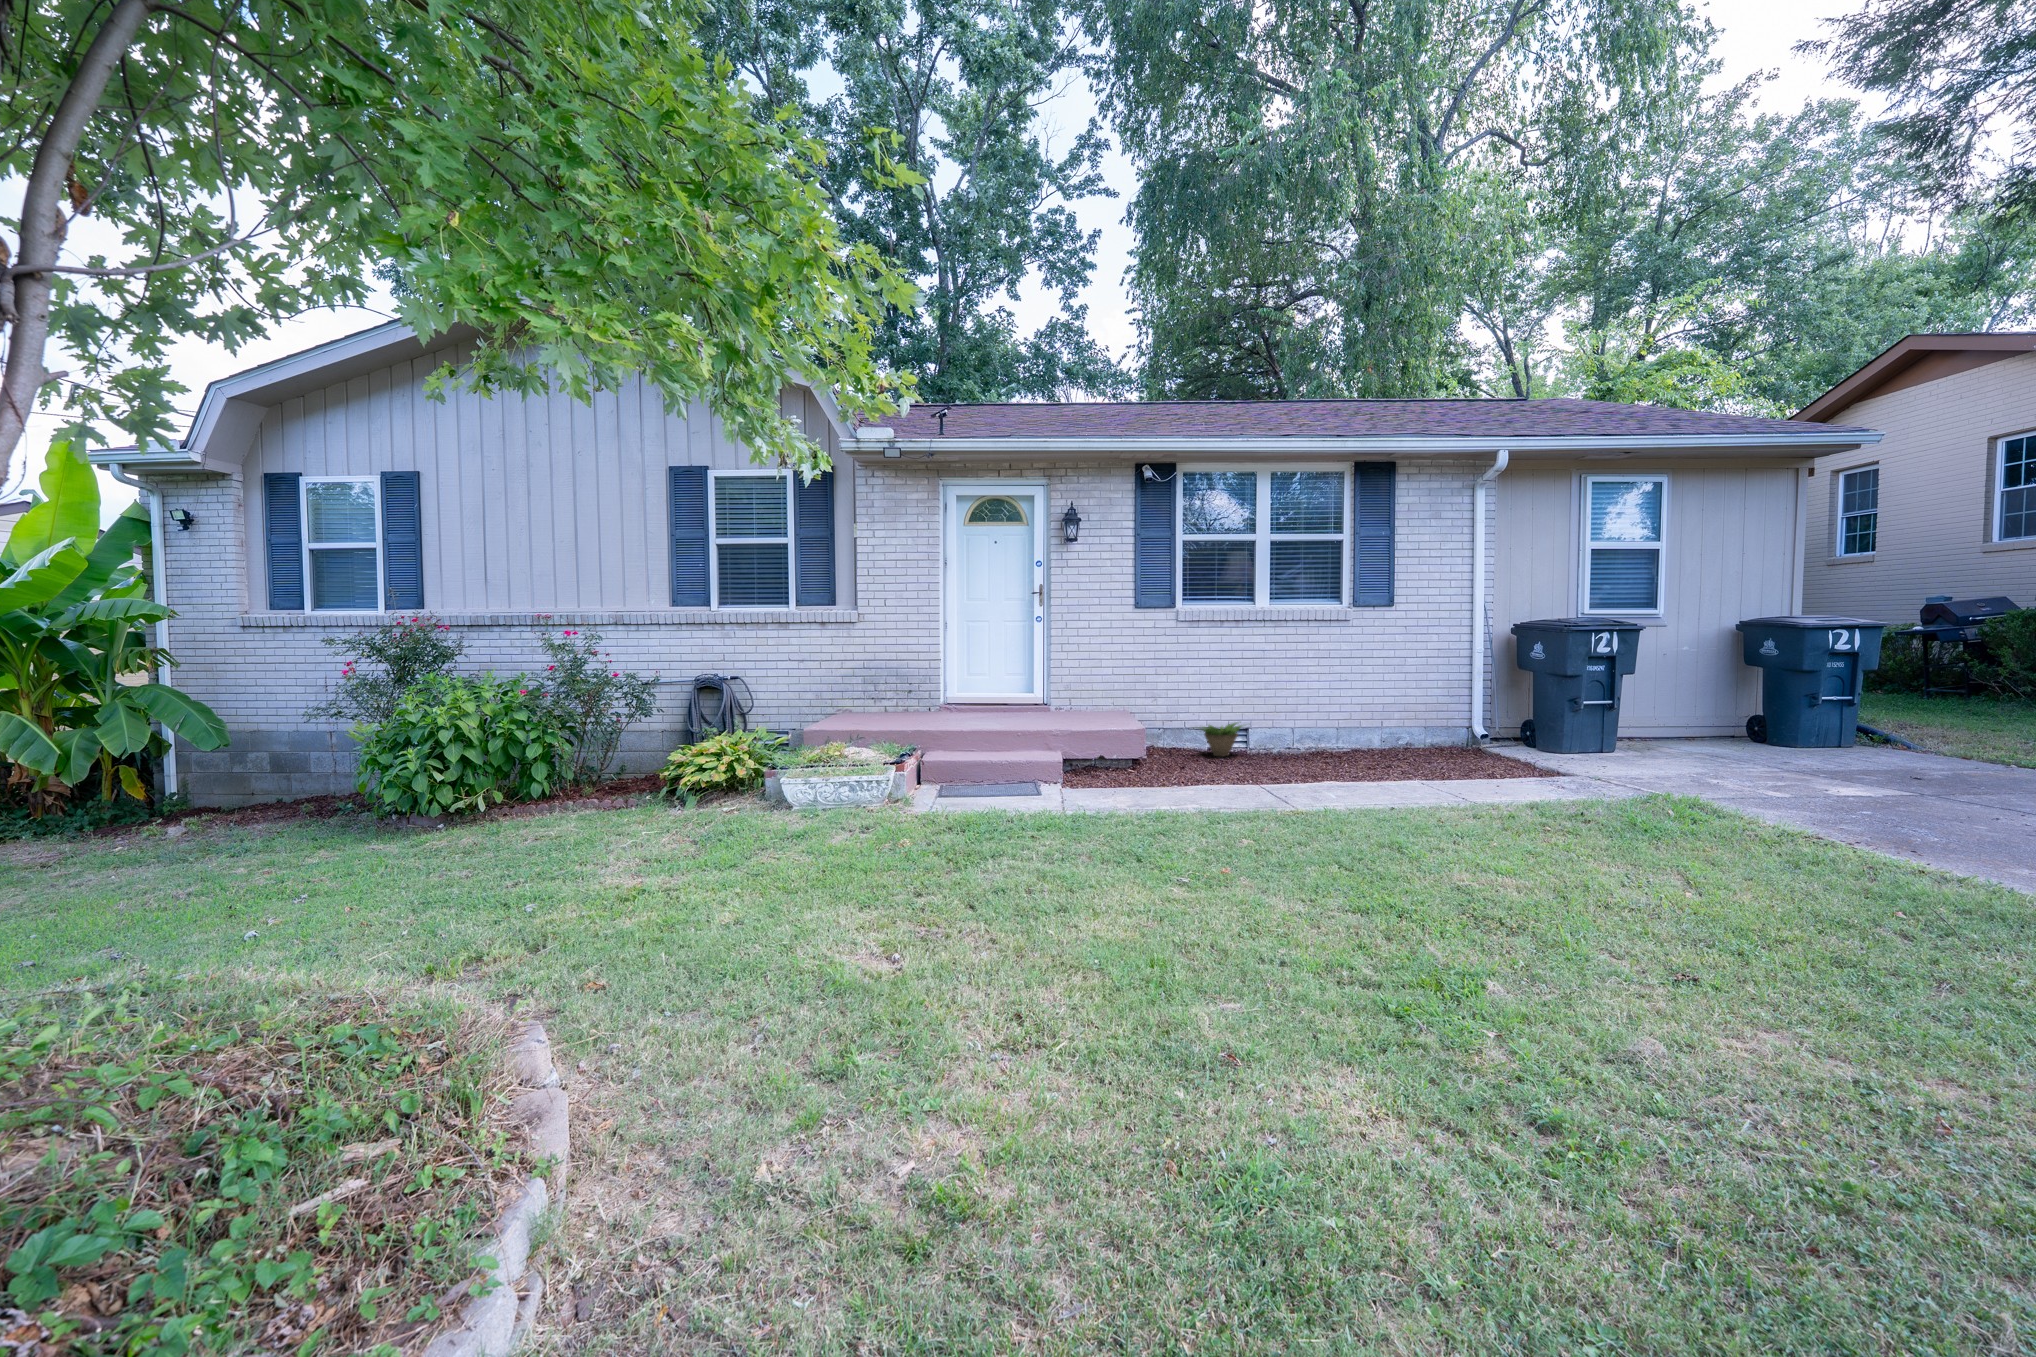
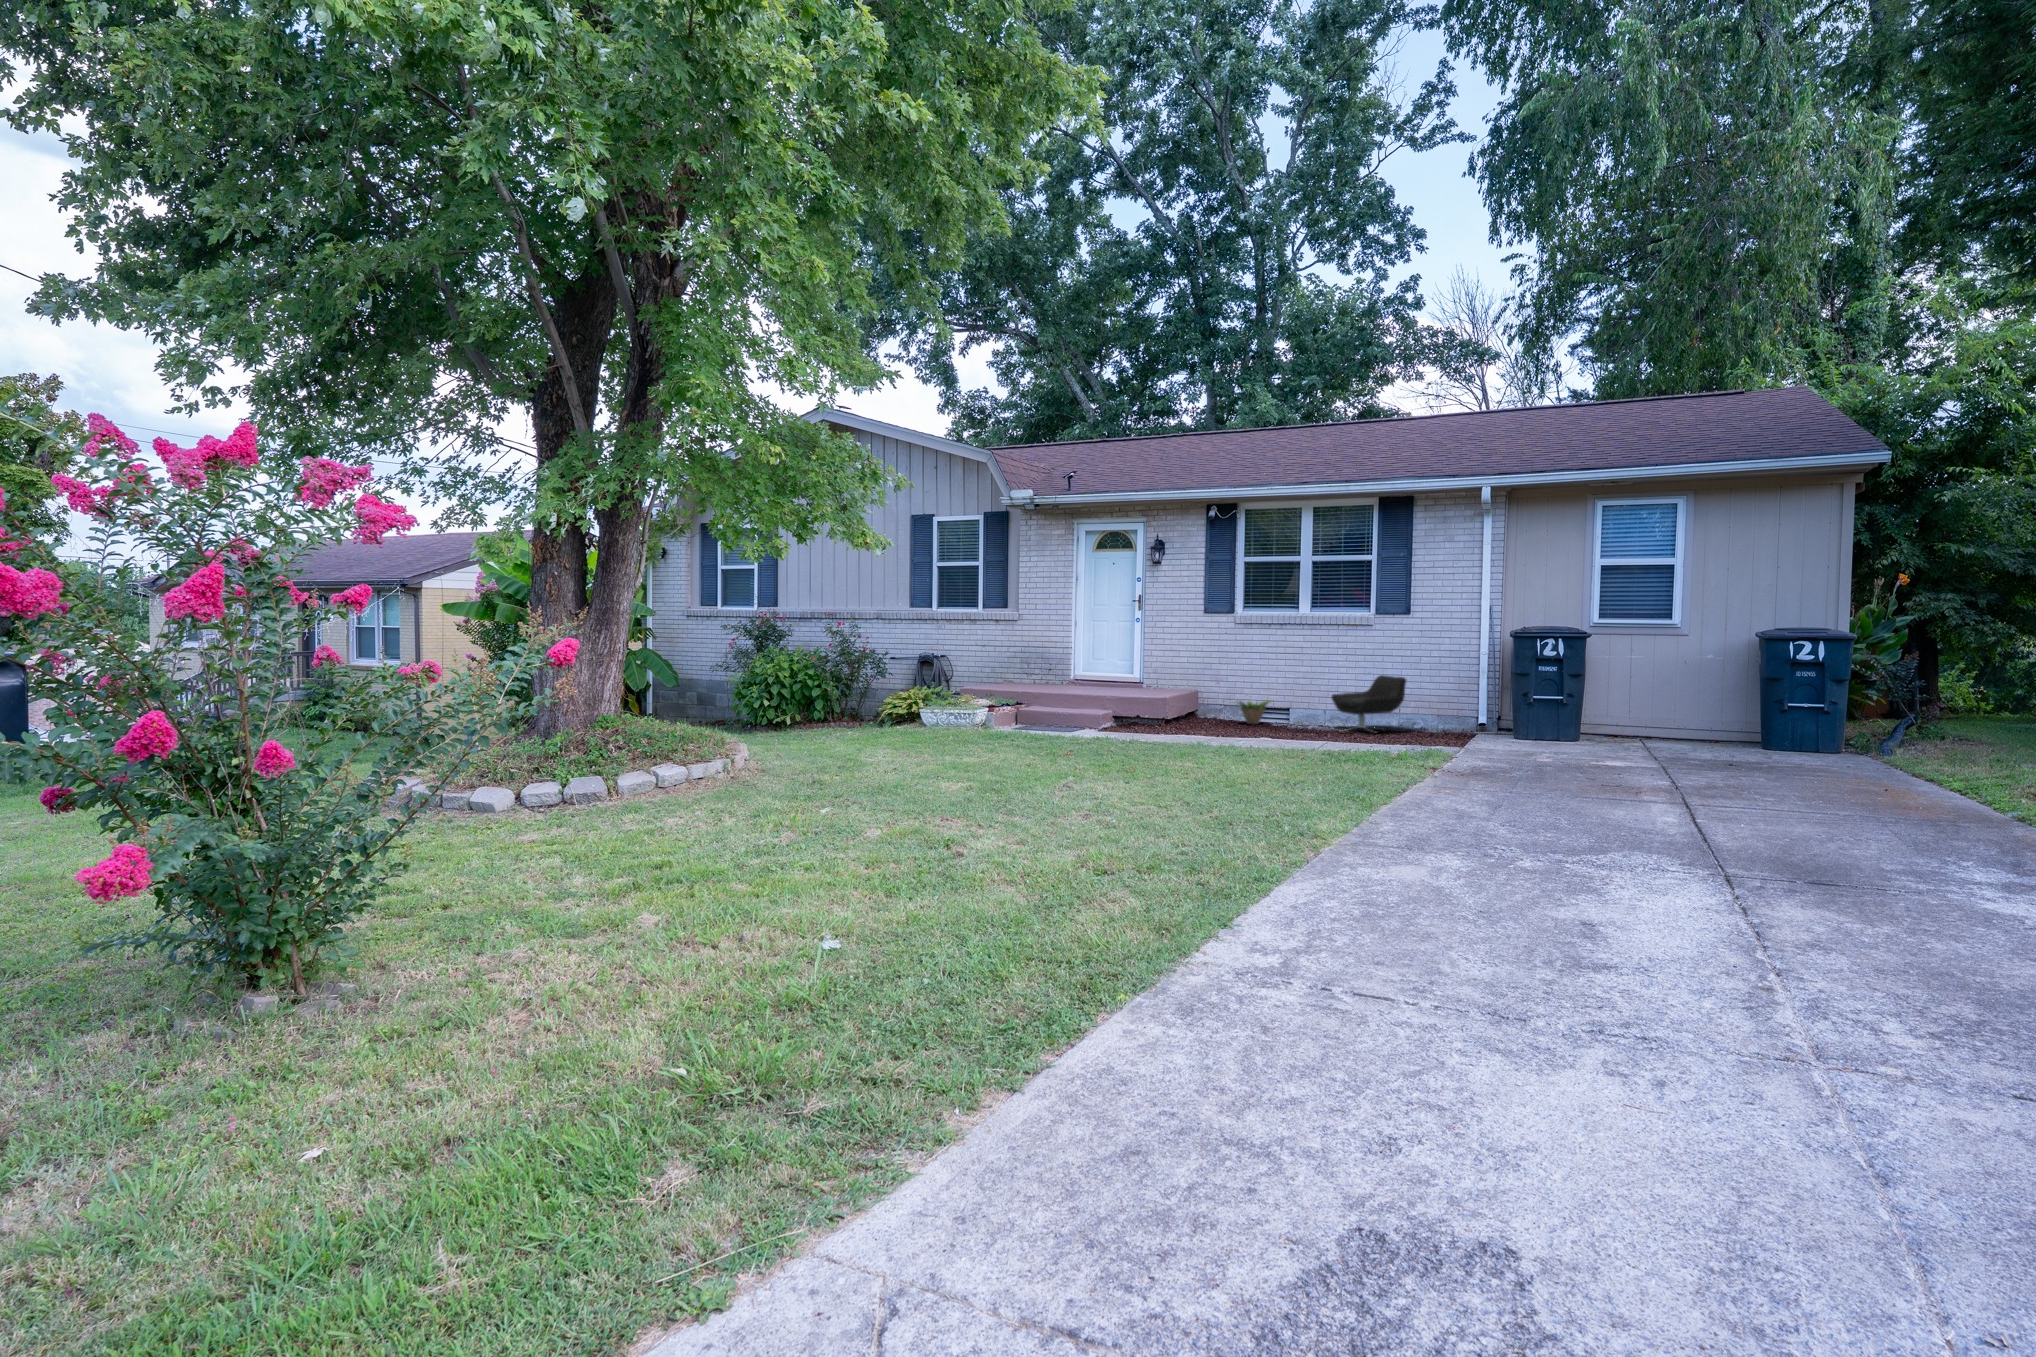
lounge chair: none [1328,683,1427,761] -> present [1332,675,1407,731]

